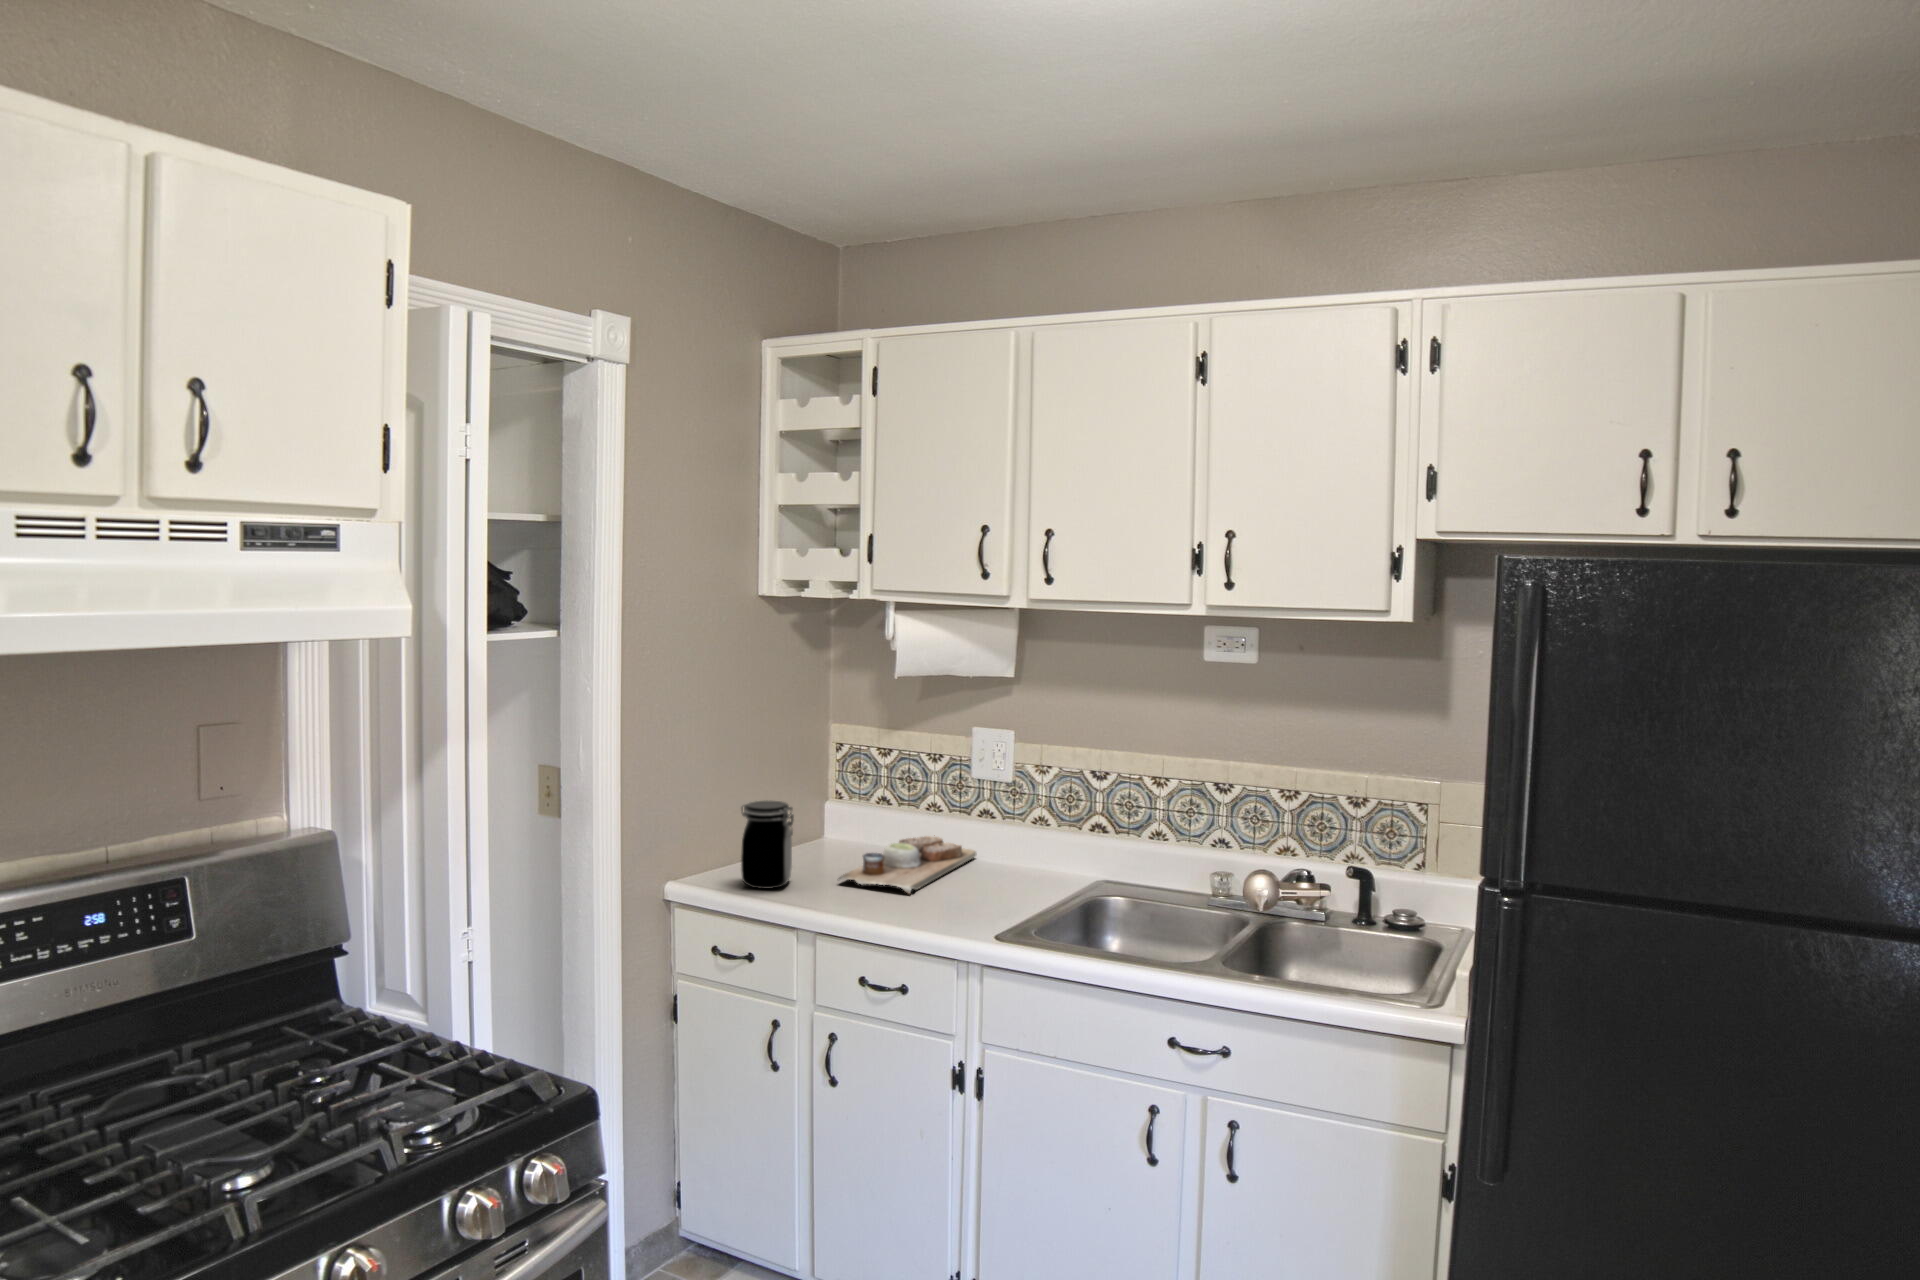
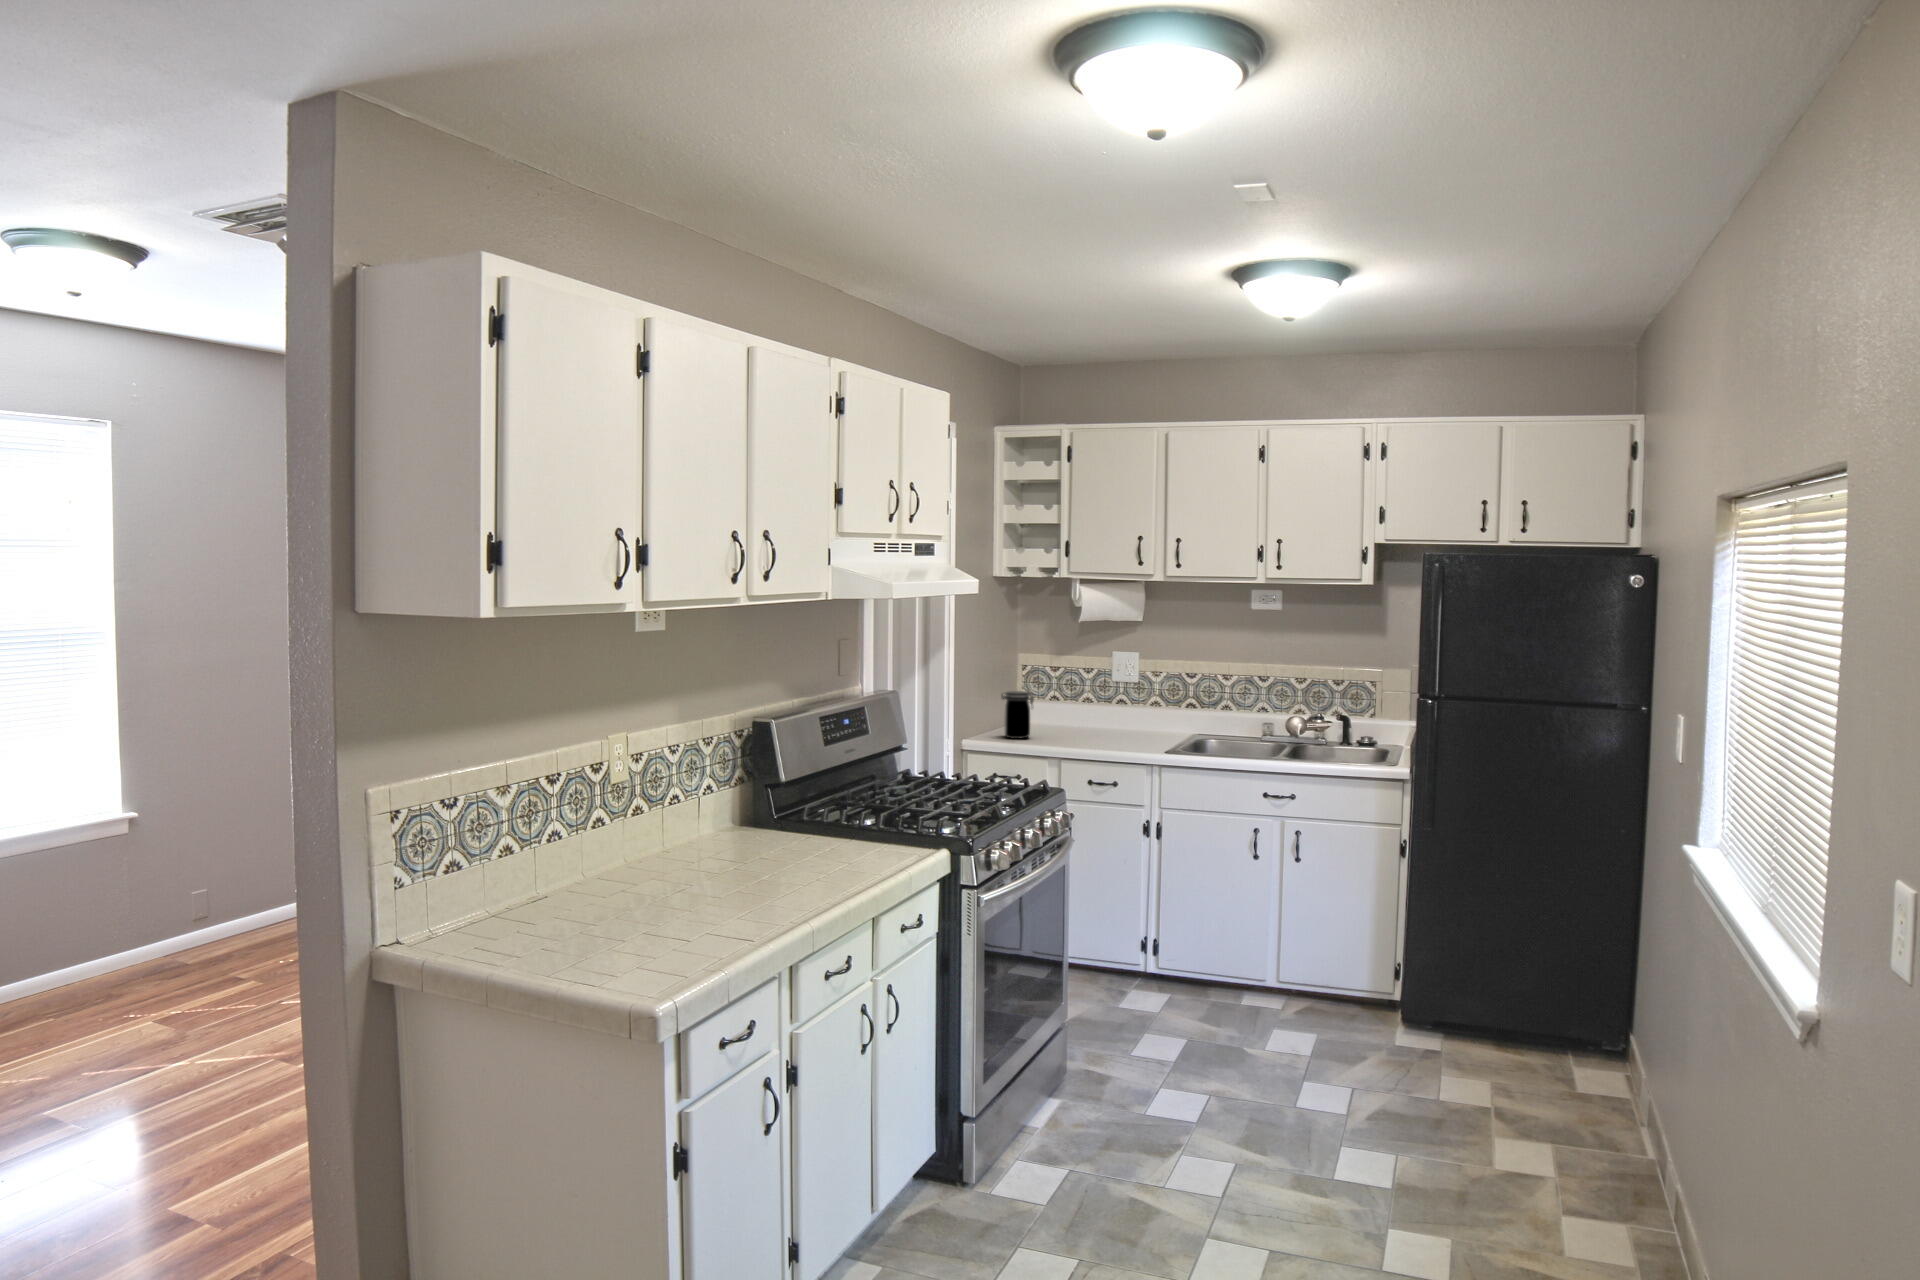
cutting board: present [839,835,976,894] -> none [1055,716,1115,740]

